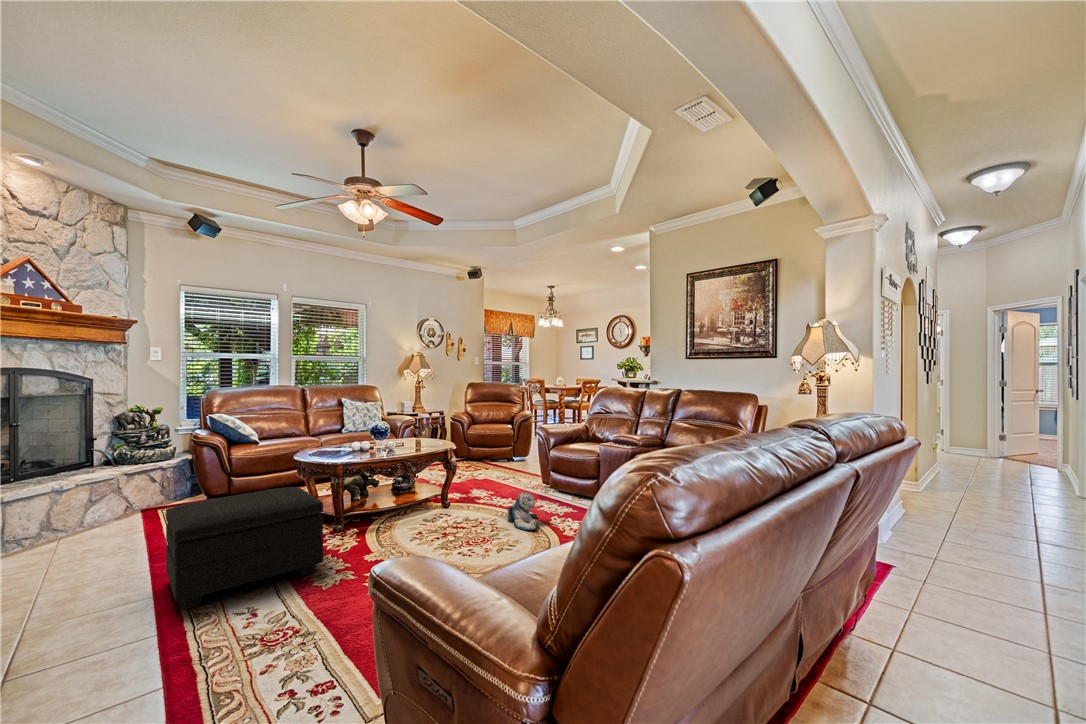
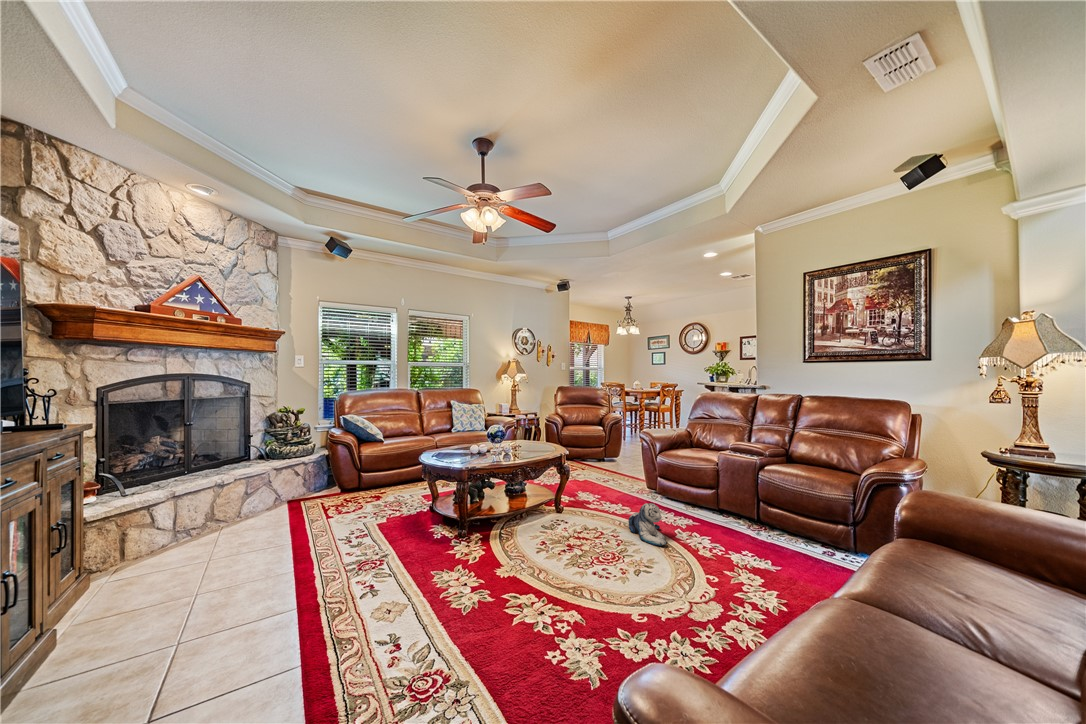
footstool: present [166,487,323,609] -> none [308,493,459,631]

